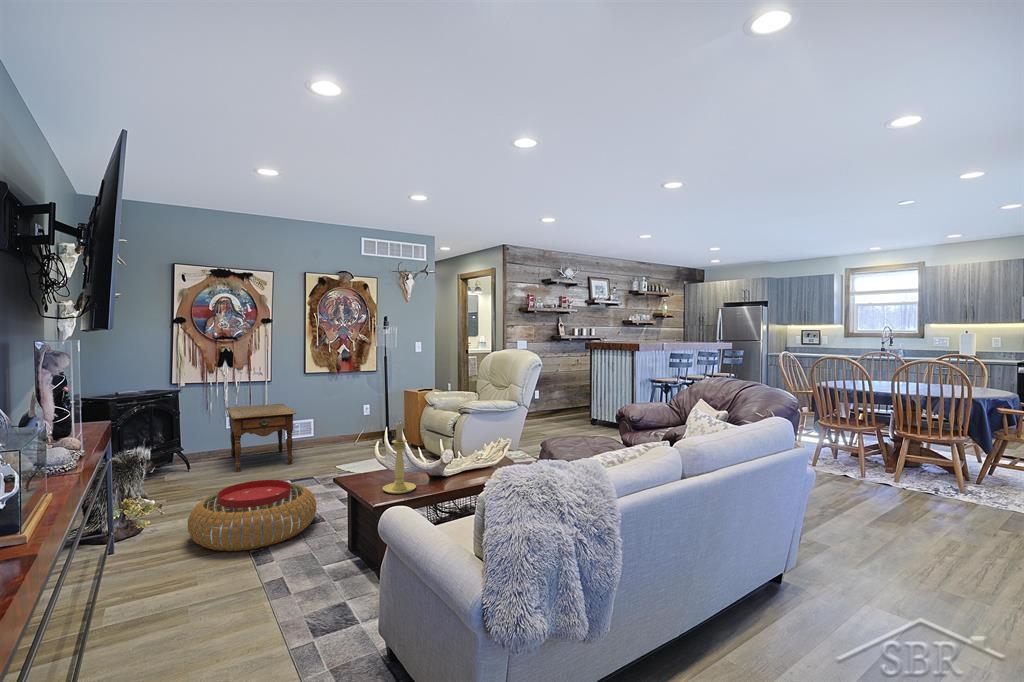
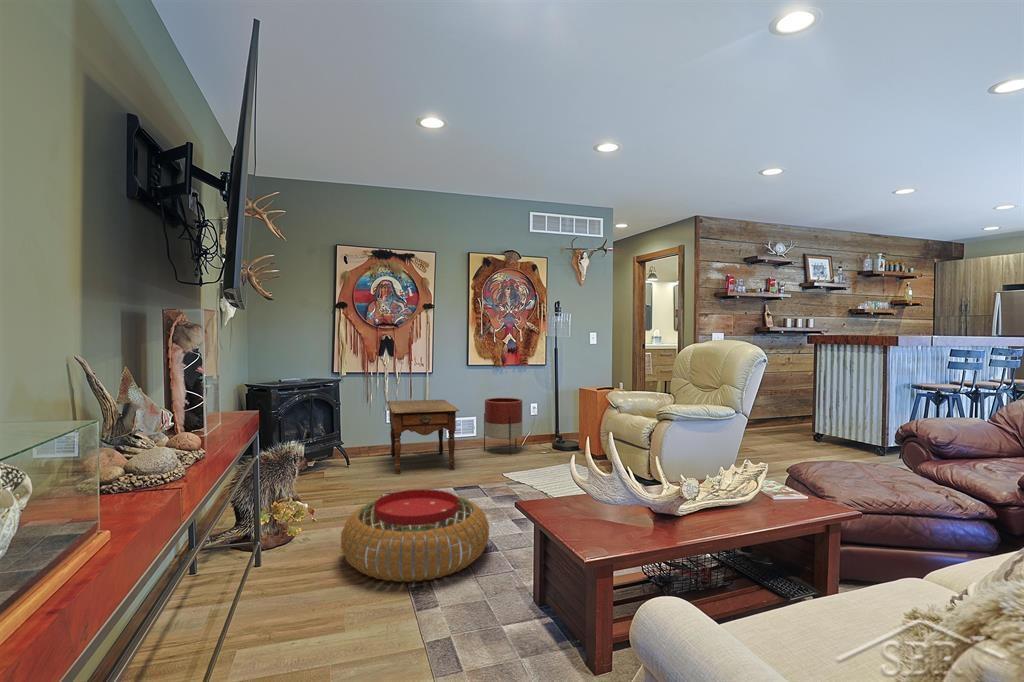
planter: none [321,400,356,449] -> present [484,398,522,455]
candle holder: present [383,422,416,494] -> none [592,423,643,534]

